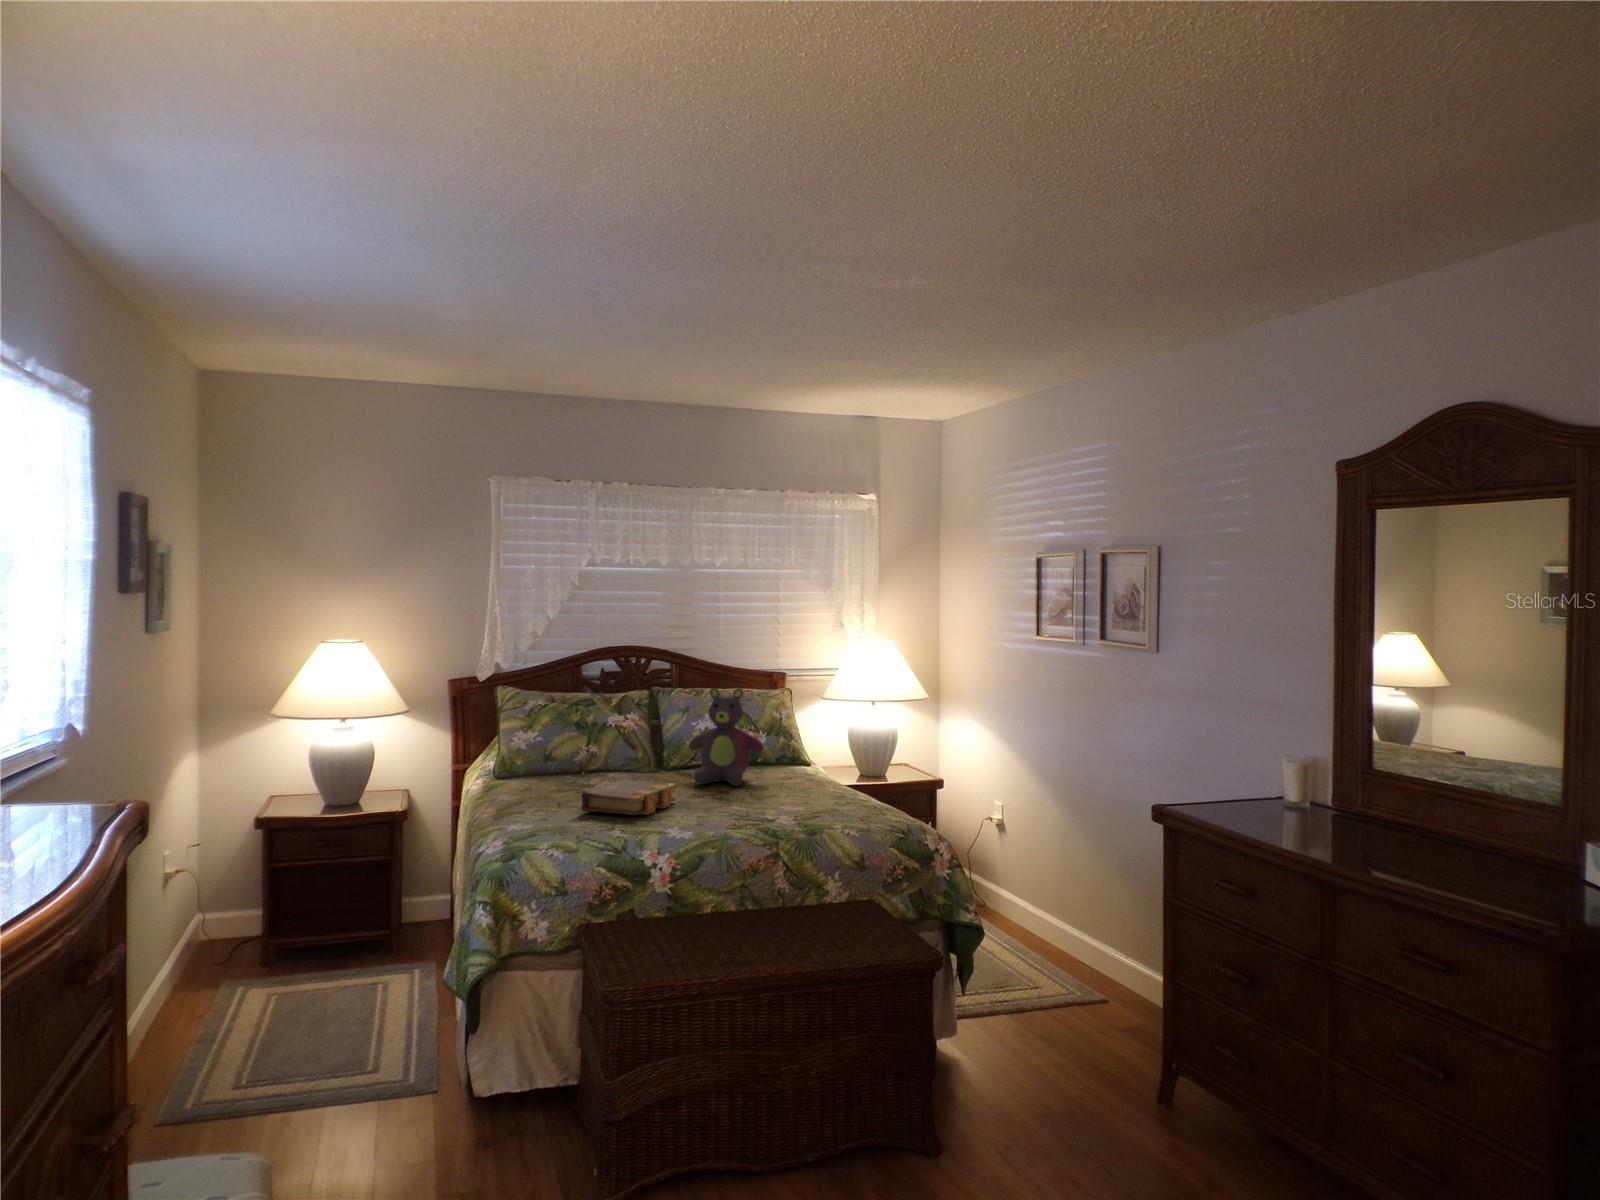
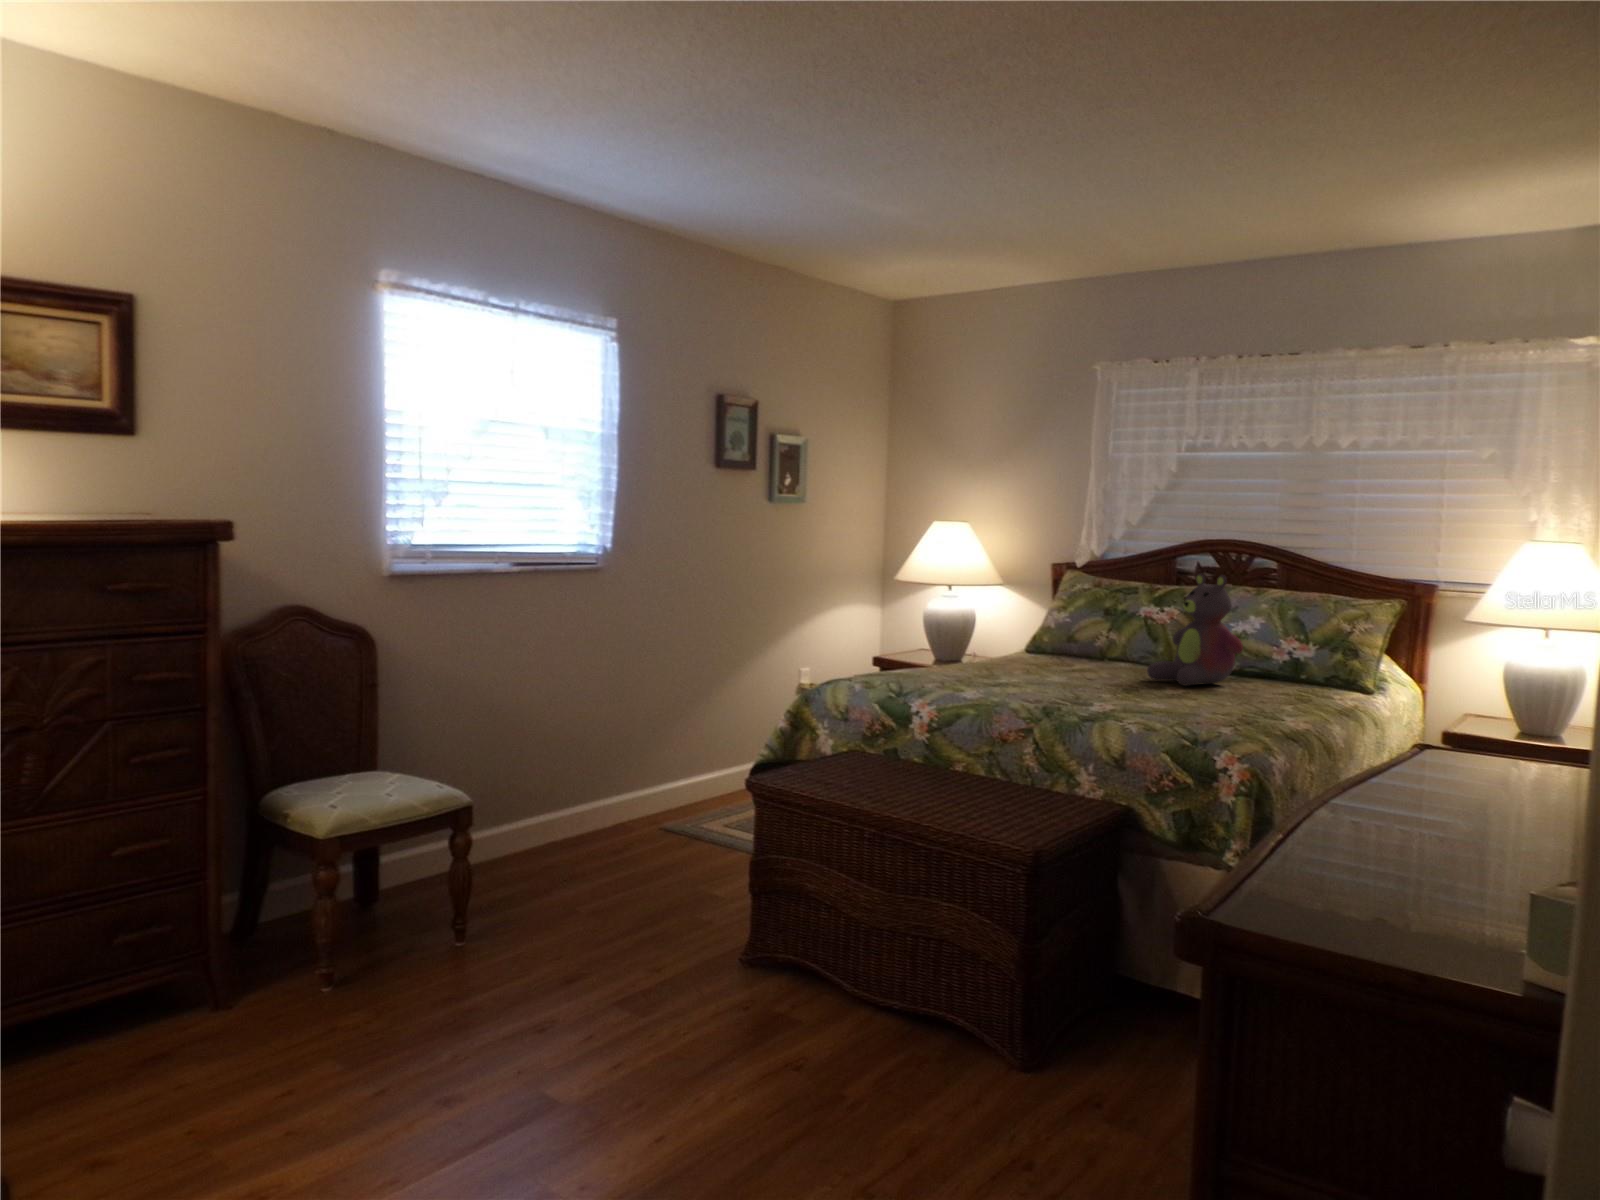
book: present [581,779,677,815] -> none [967,652,1074,683]

